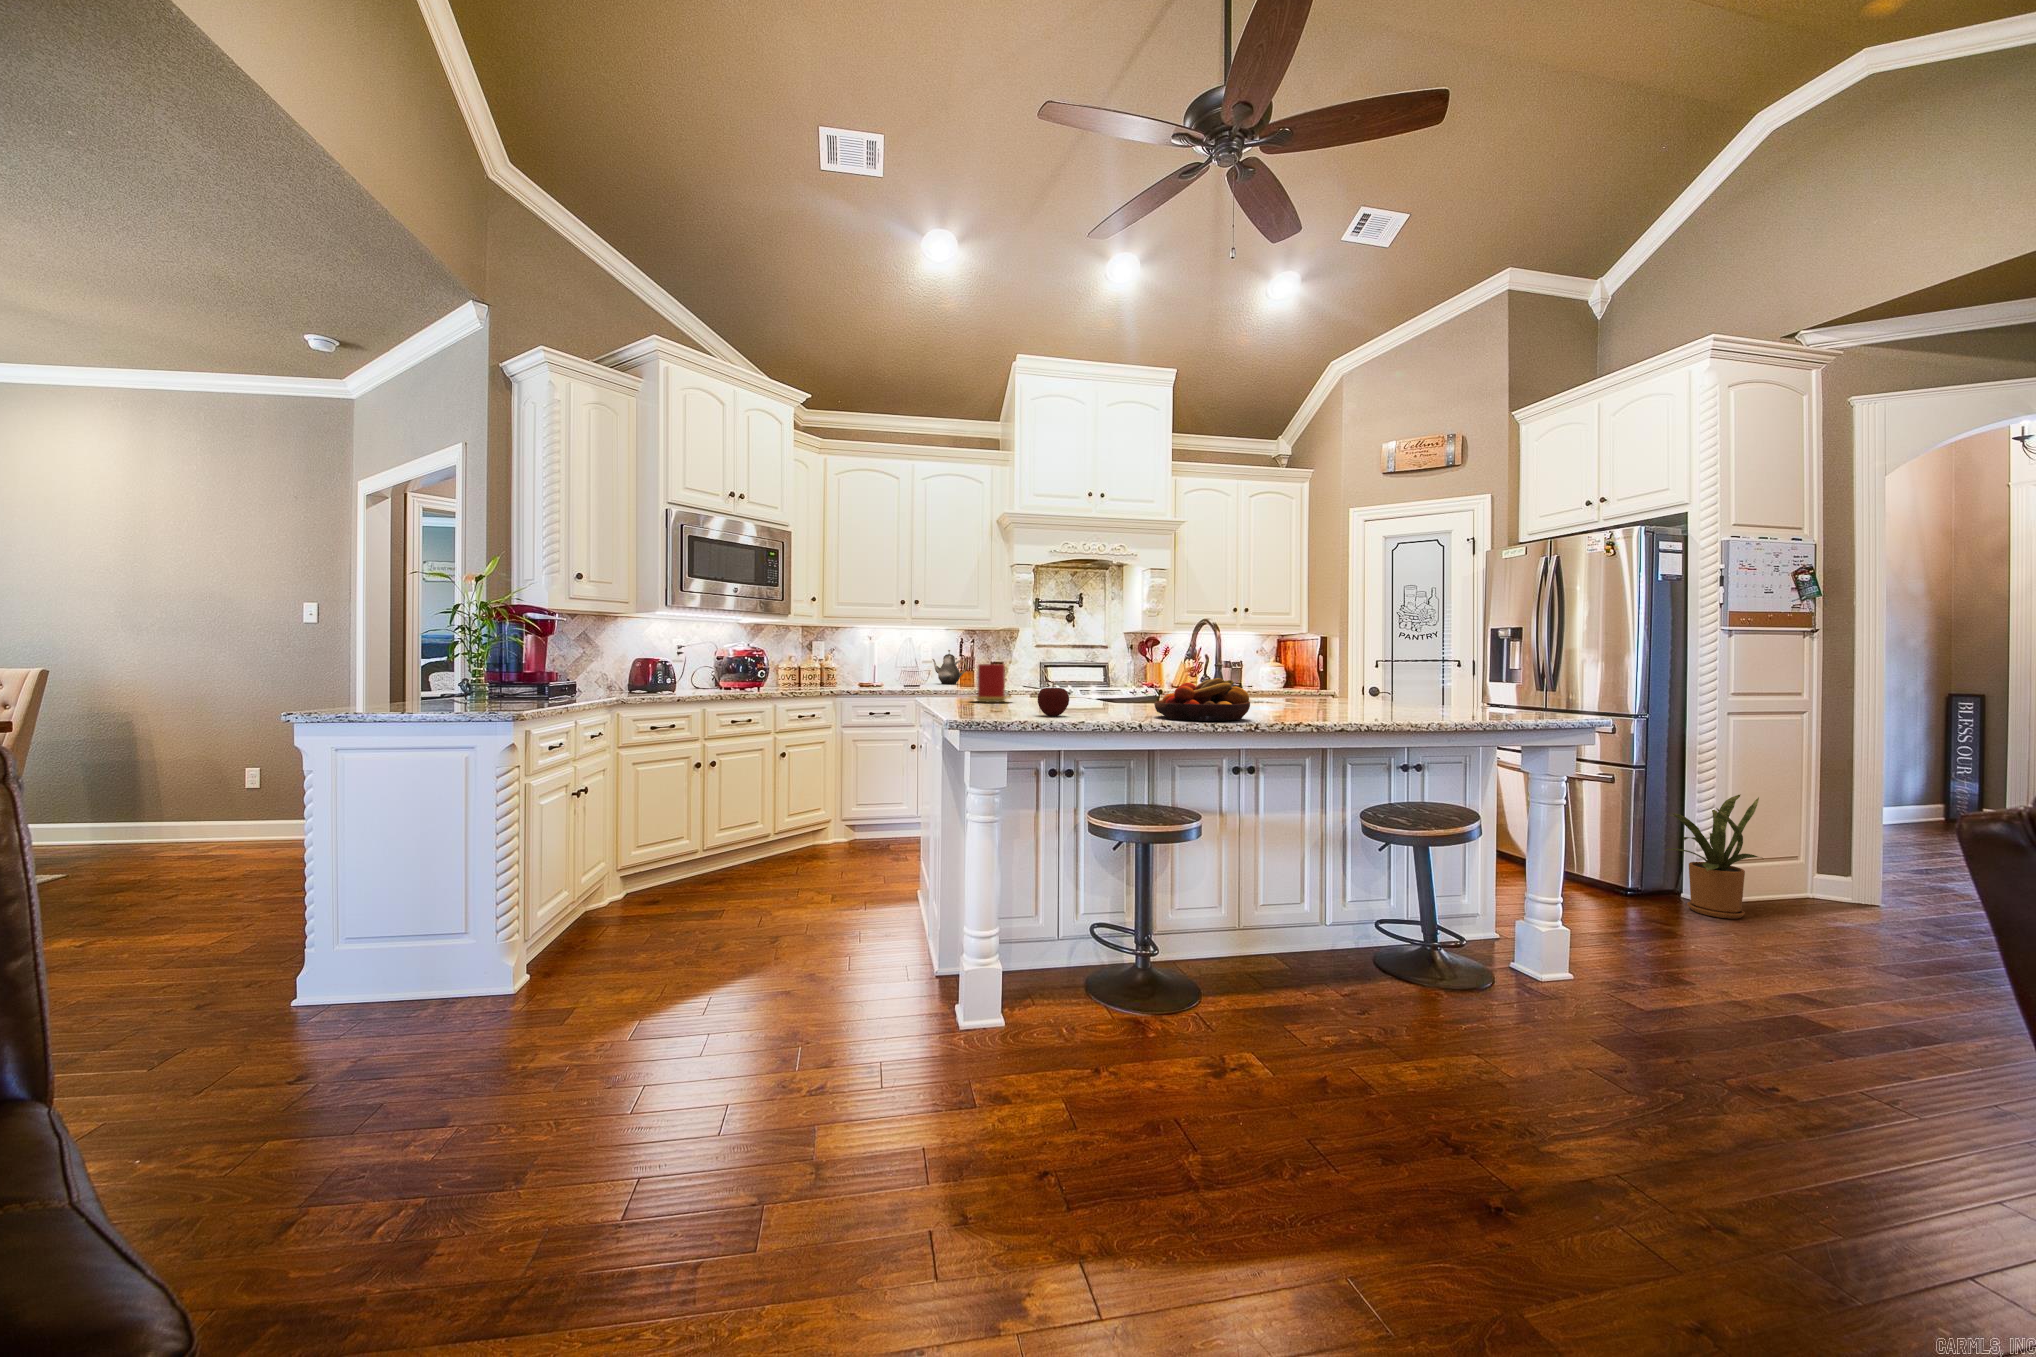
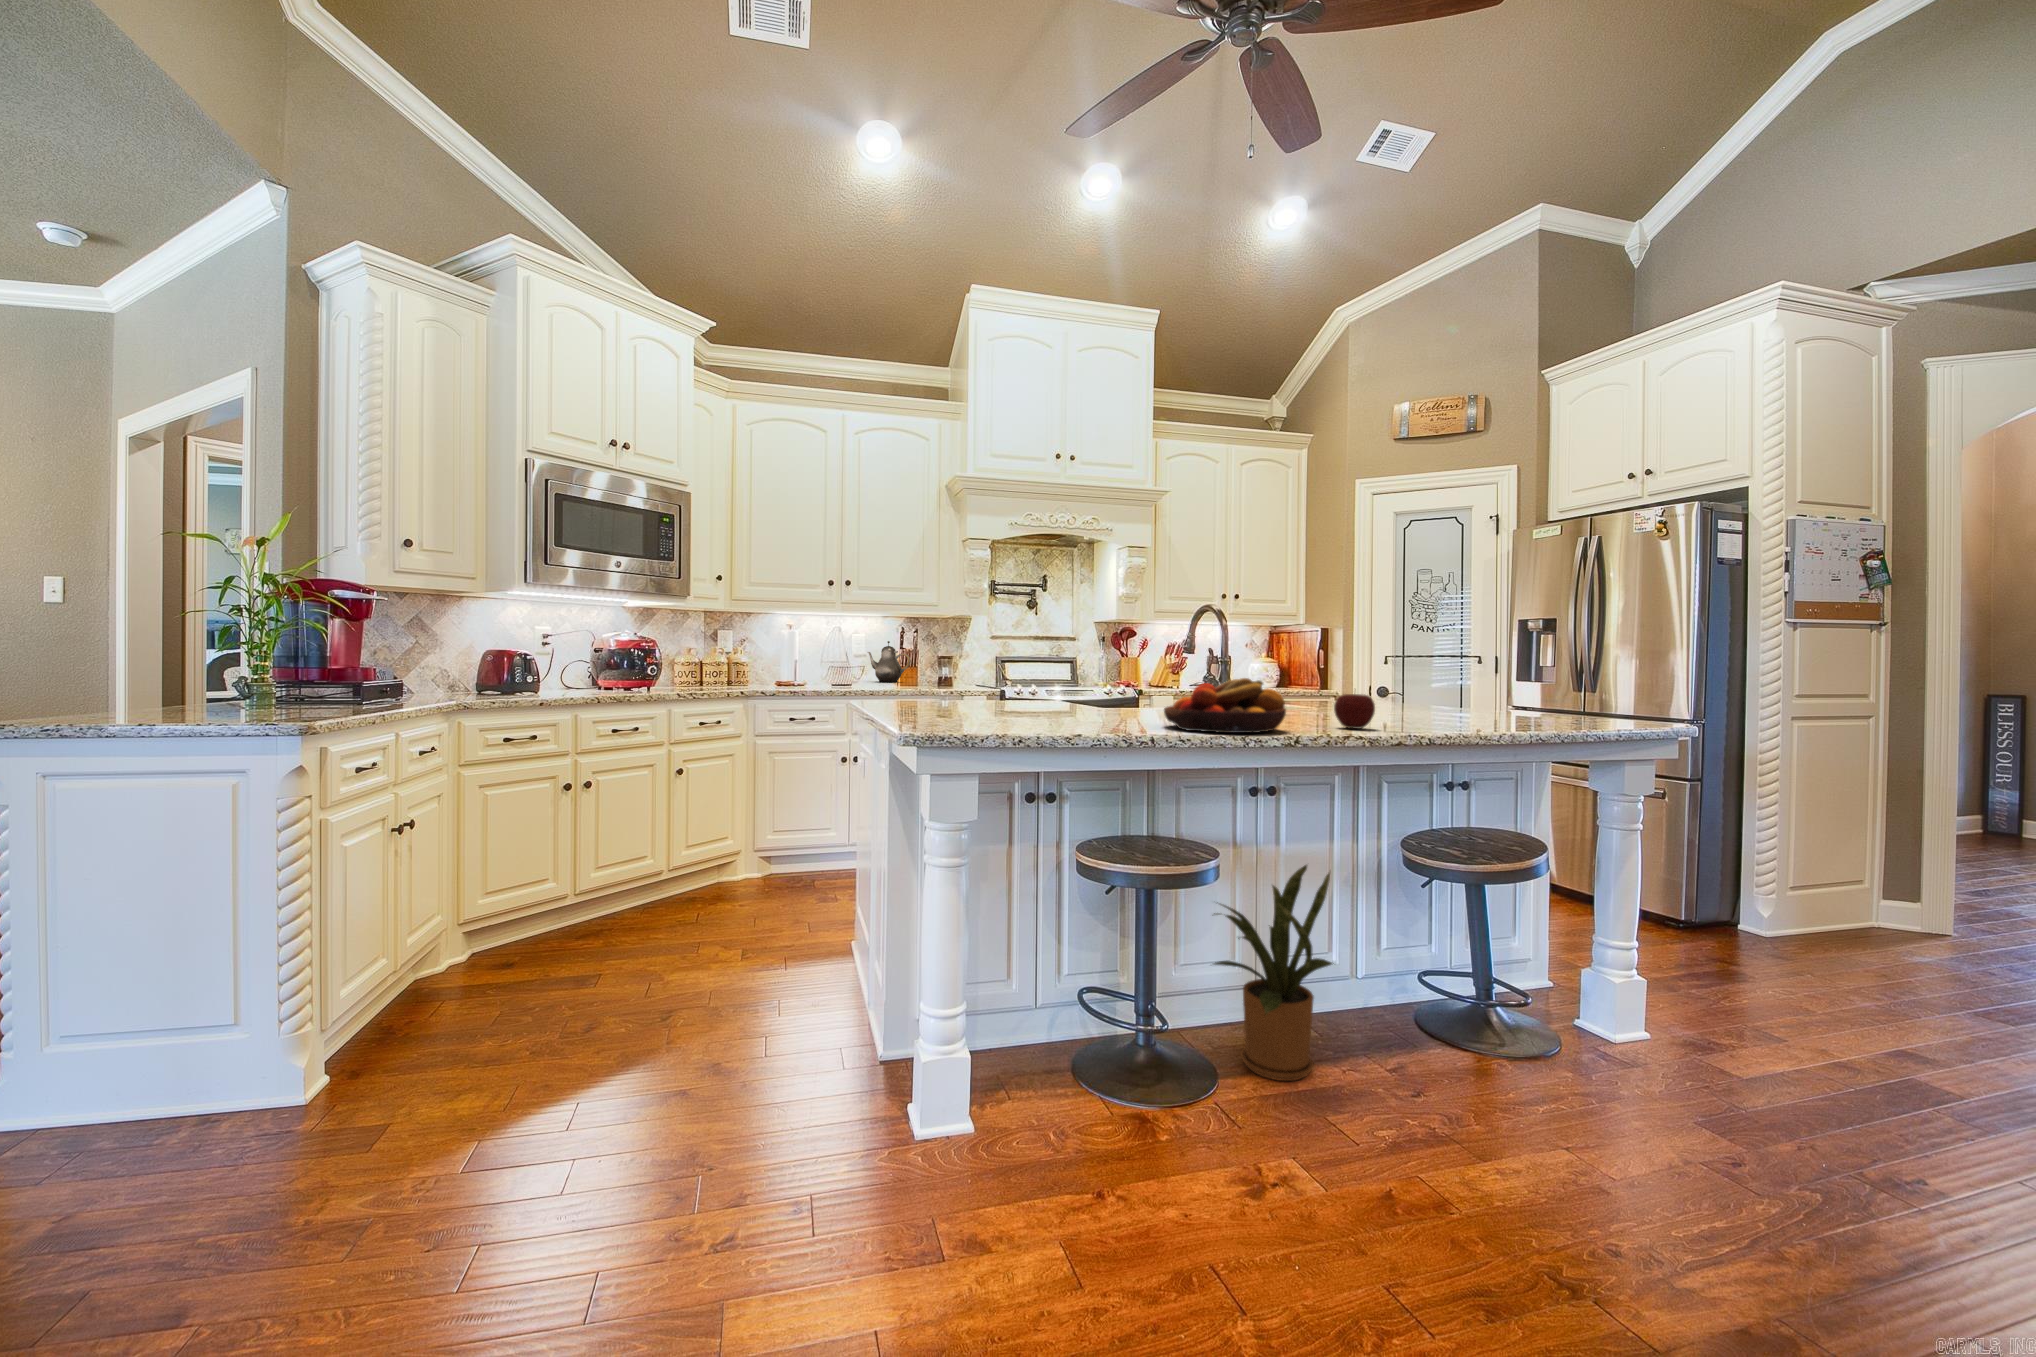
candle: present [971,664,1009,702] -> none [919,659,976,707]
apple: present [1038,688,1069,716] -> present [1334,694,1375,729]
house plant: present [1666,795,1762,919] -> present [1214,865,1334,1081]

